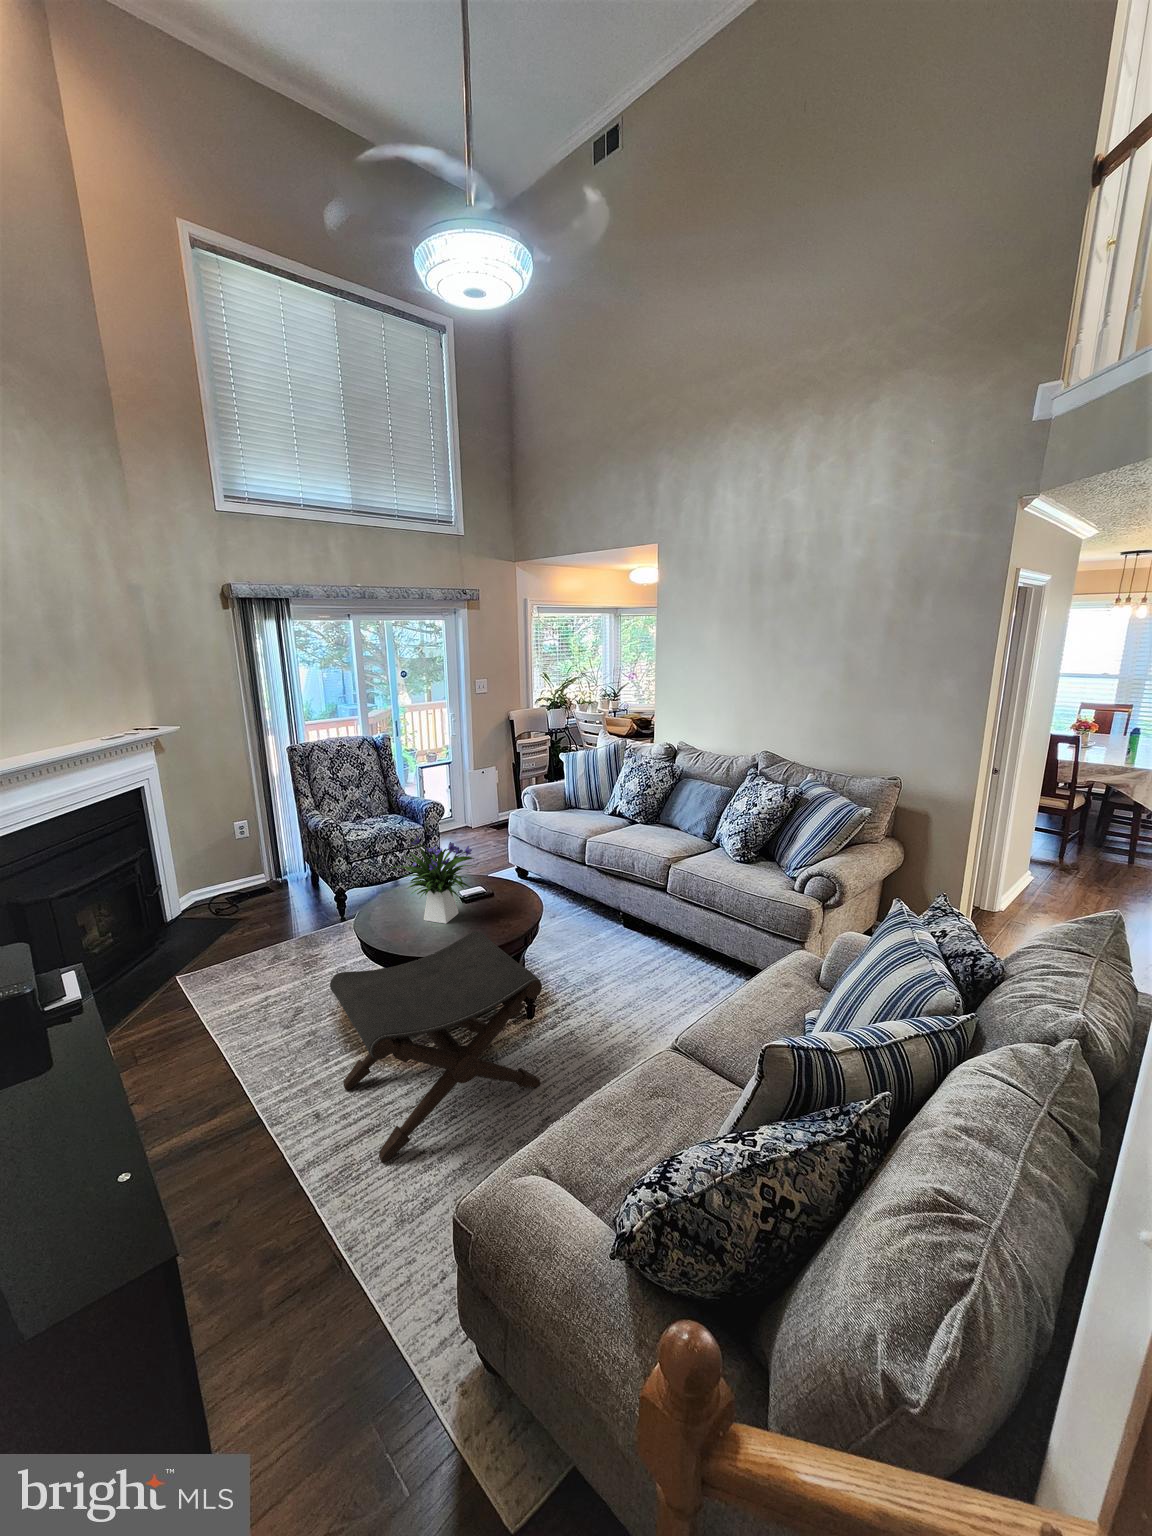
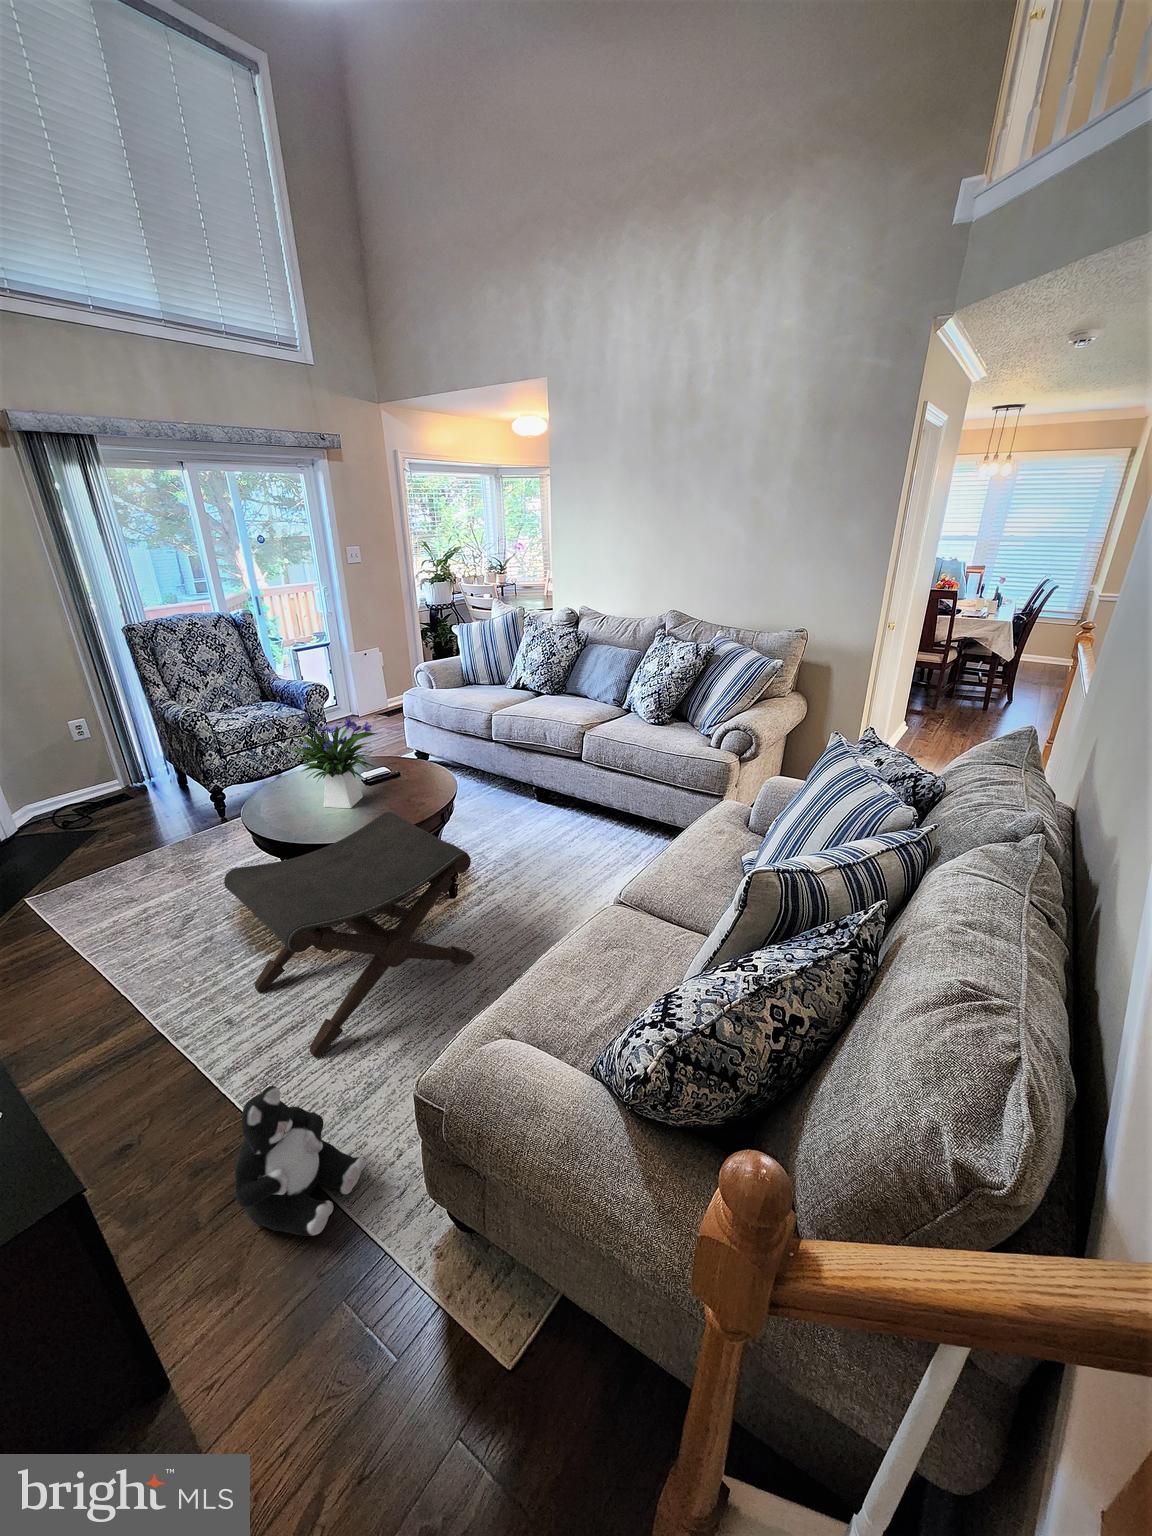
plush toy: none [292,1186,408,1345] -> present [235,1086,366,1236]

